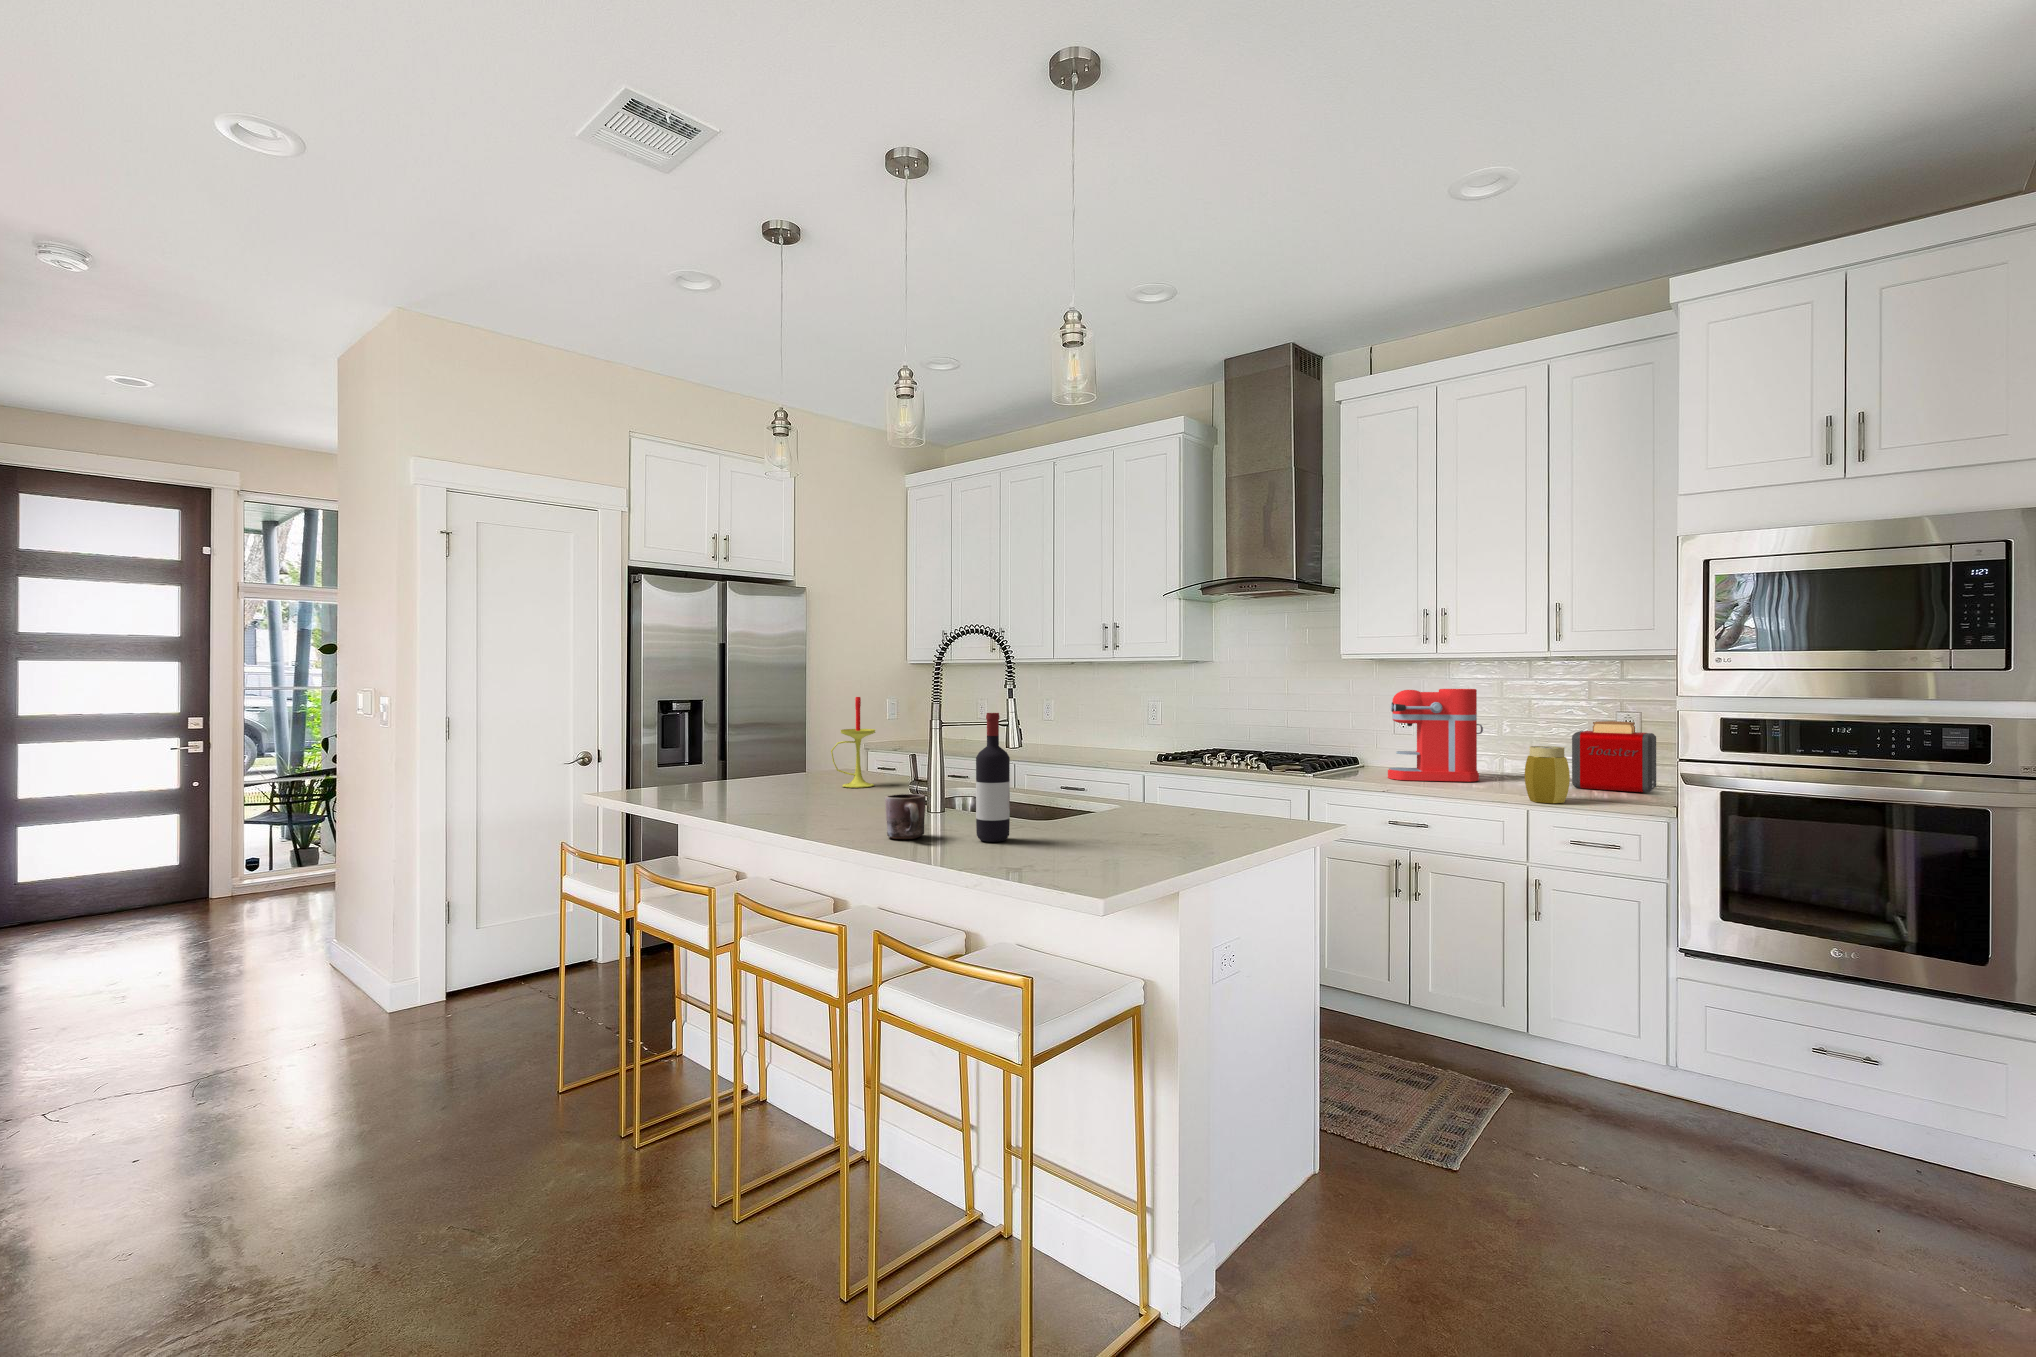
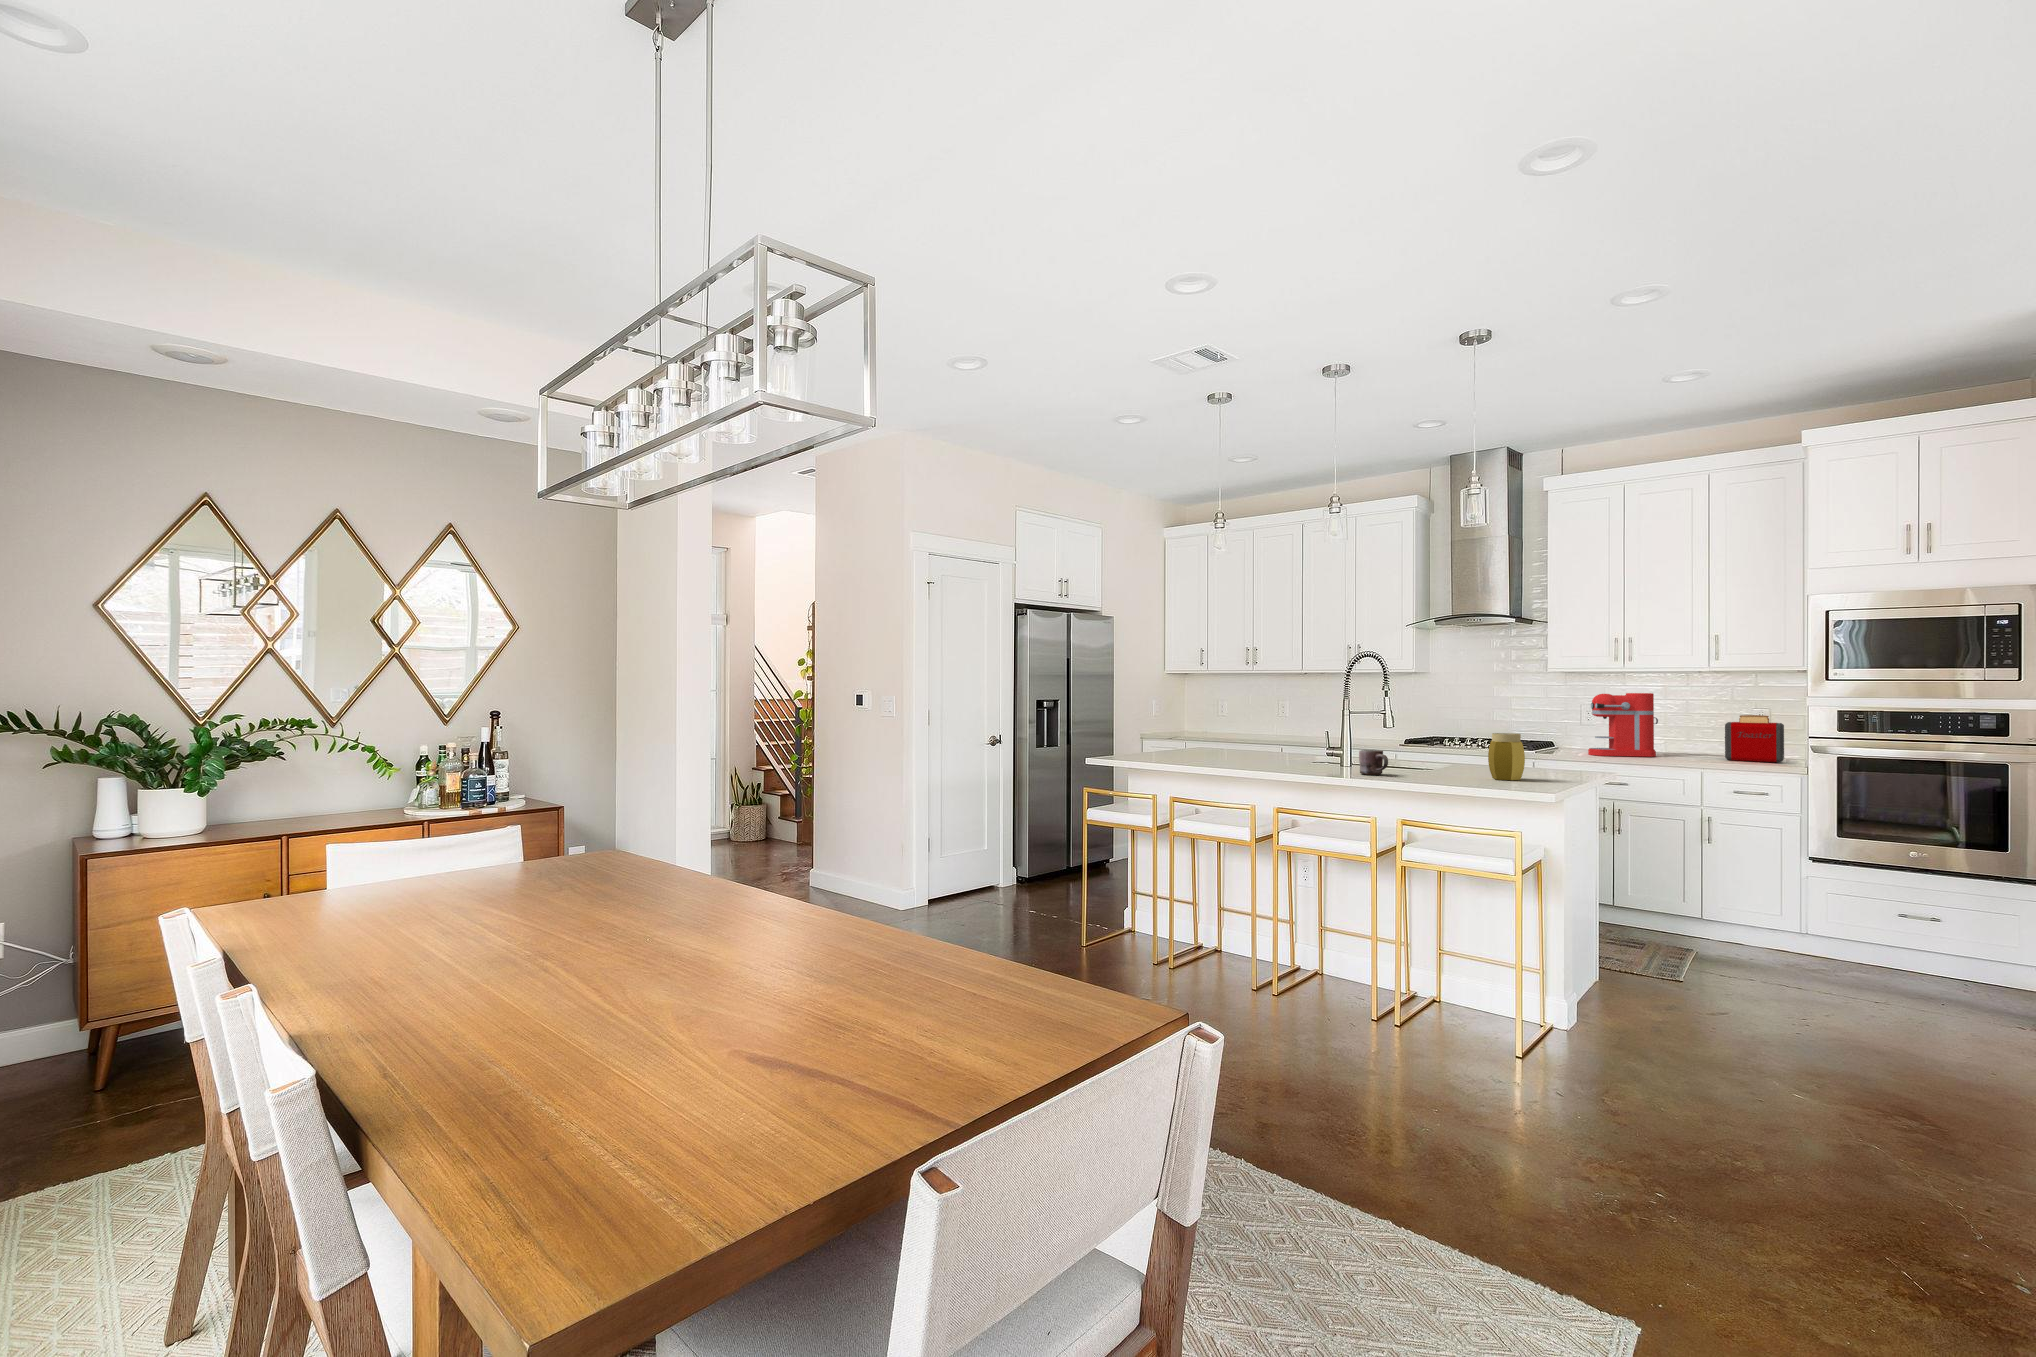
candle: present [831,697,875,788] -> none [1233,695,1261,756]
wine bottle: present [976,713,1010,842] -> none [1416,703,1437,776]
jar: present [1525,746,1570,803] -> present [1488,733,1525,780]

